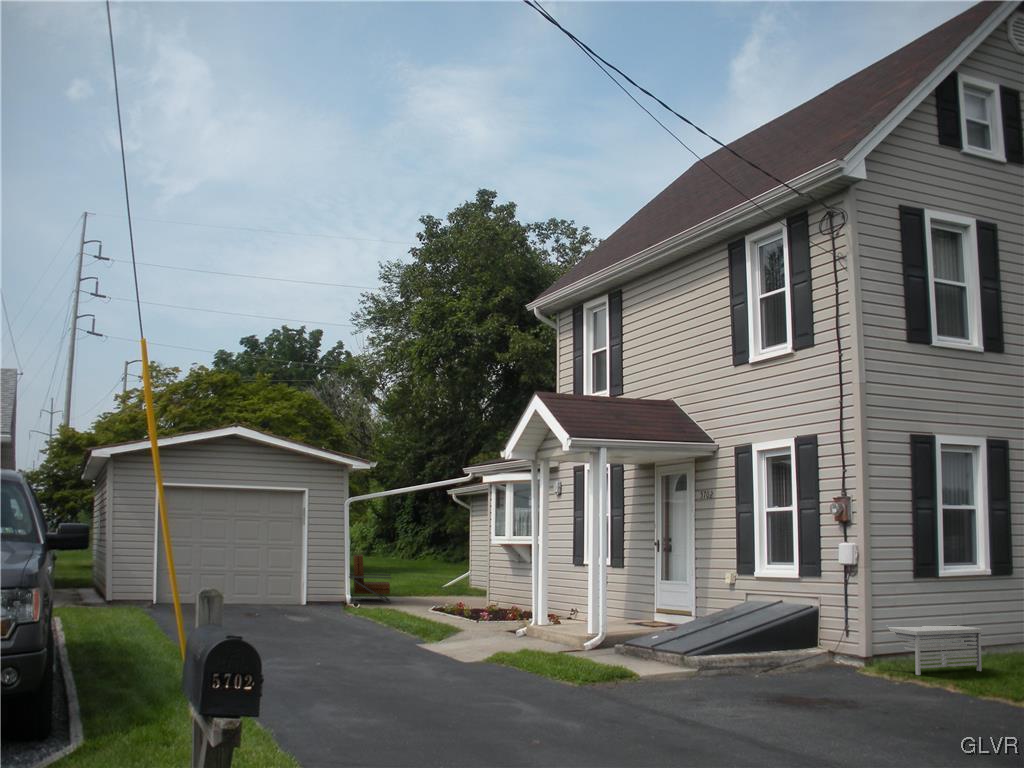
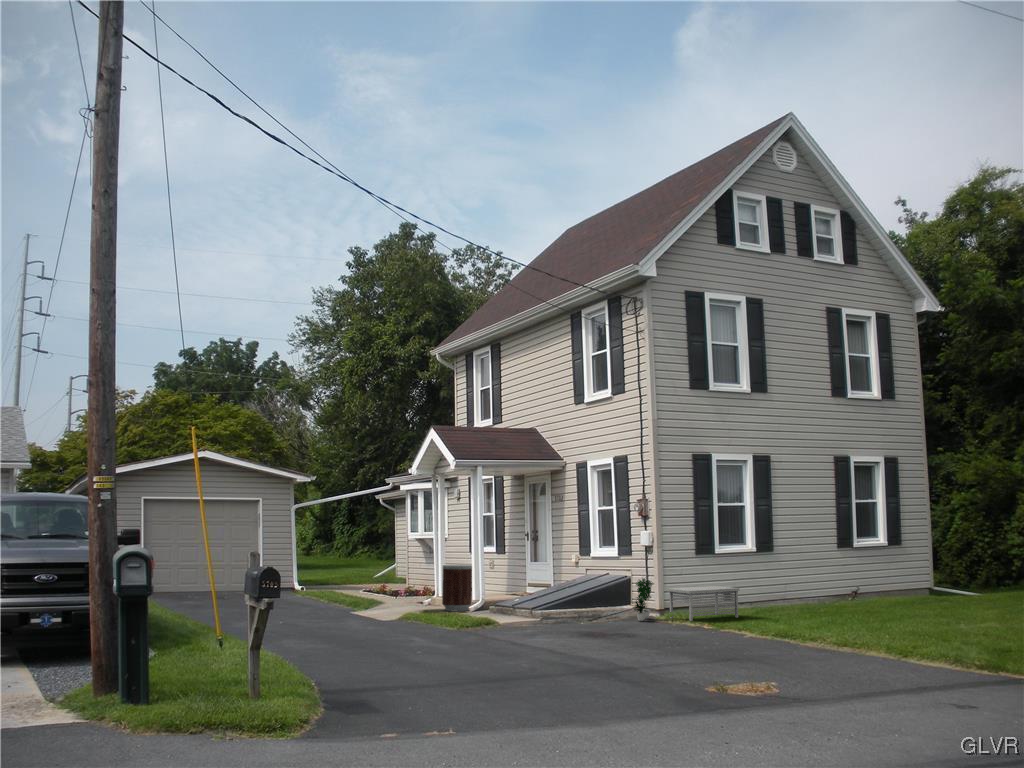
lounge chair: present [349,554,392,604] -> none [293,550,328,590]
trash can: none [548,581,590,646] -> present [442,565,472,611]
potted plant: none [827,606,859,672] -> present [633,578,653,621]

